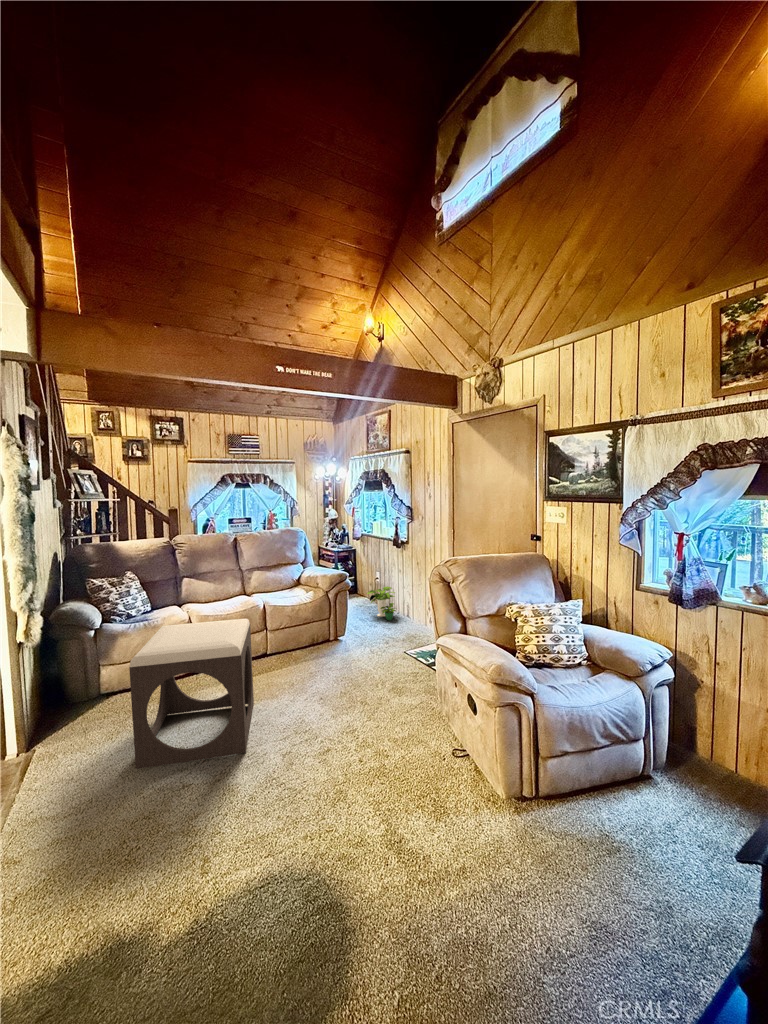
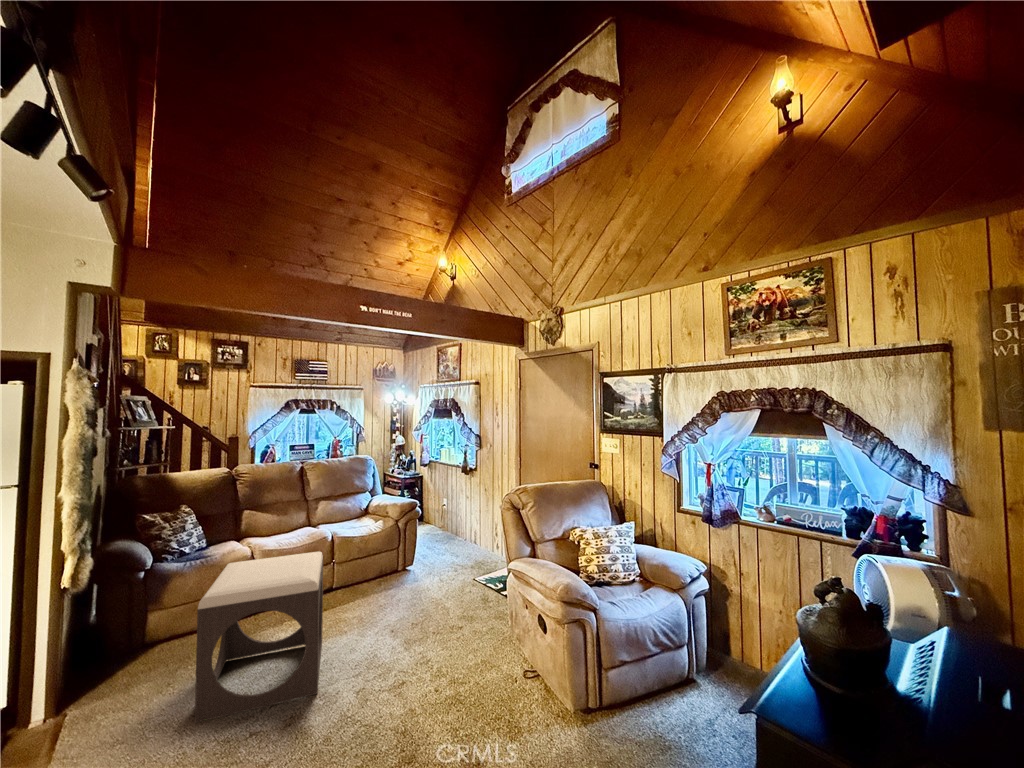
potted plant: present [367,587,396,620] -> none [434,512,465,546]

